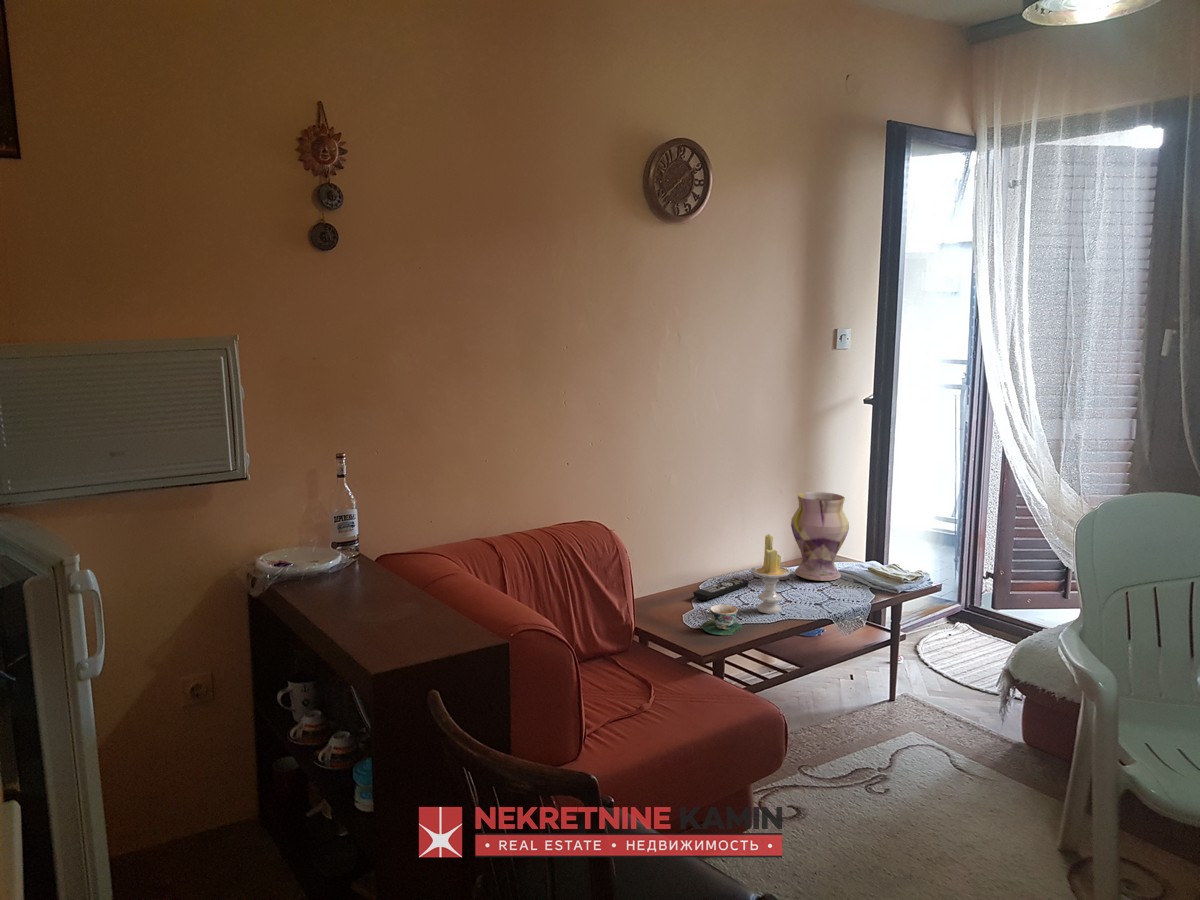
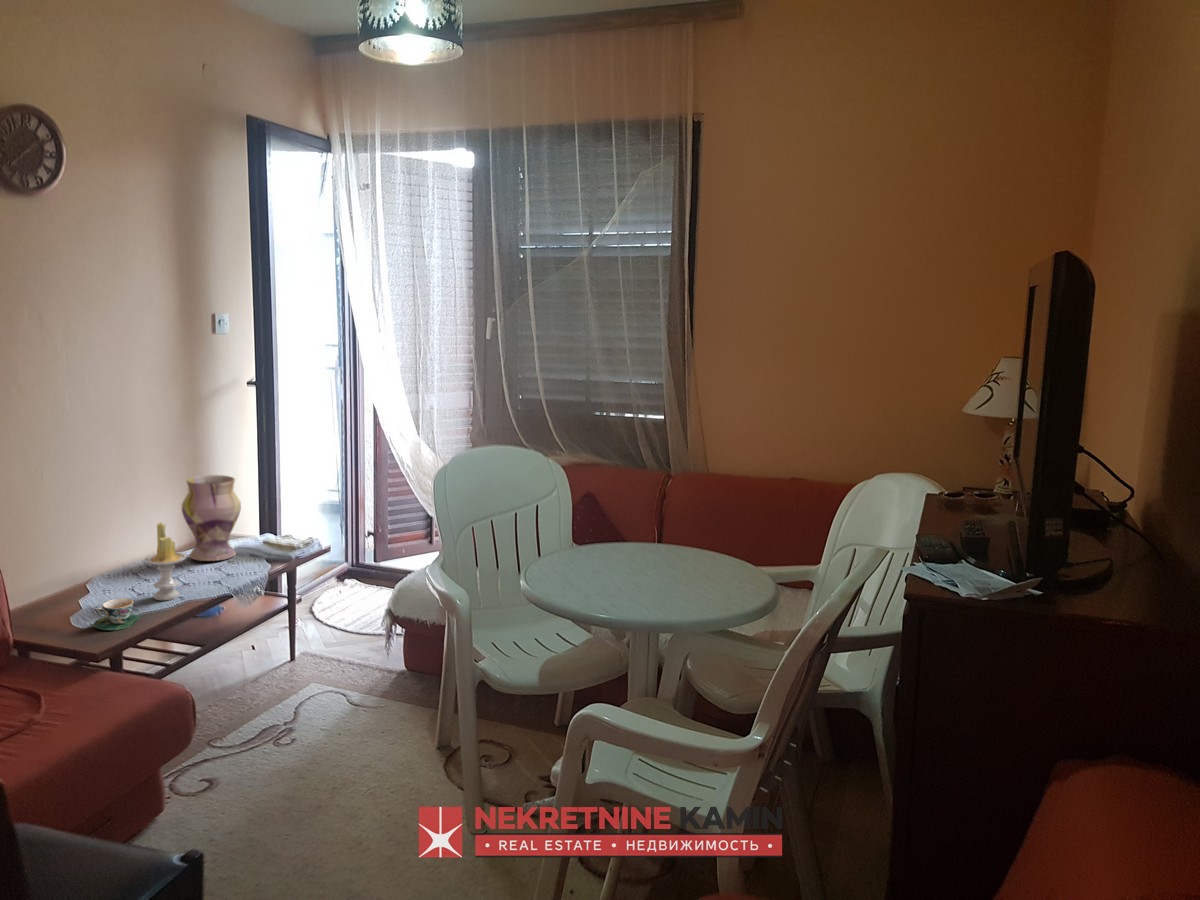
remote control: present [693,578,749,600] -> none [78,571,141,599]

